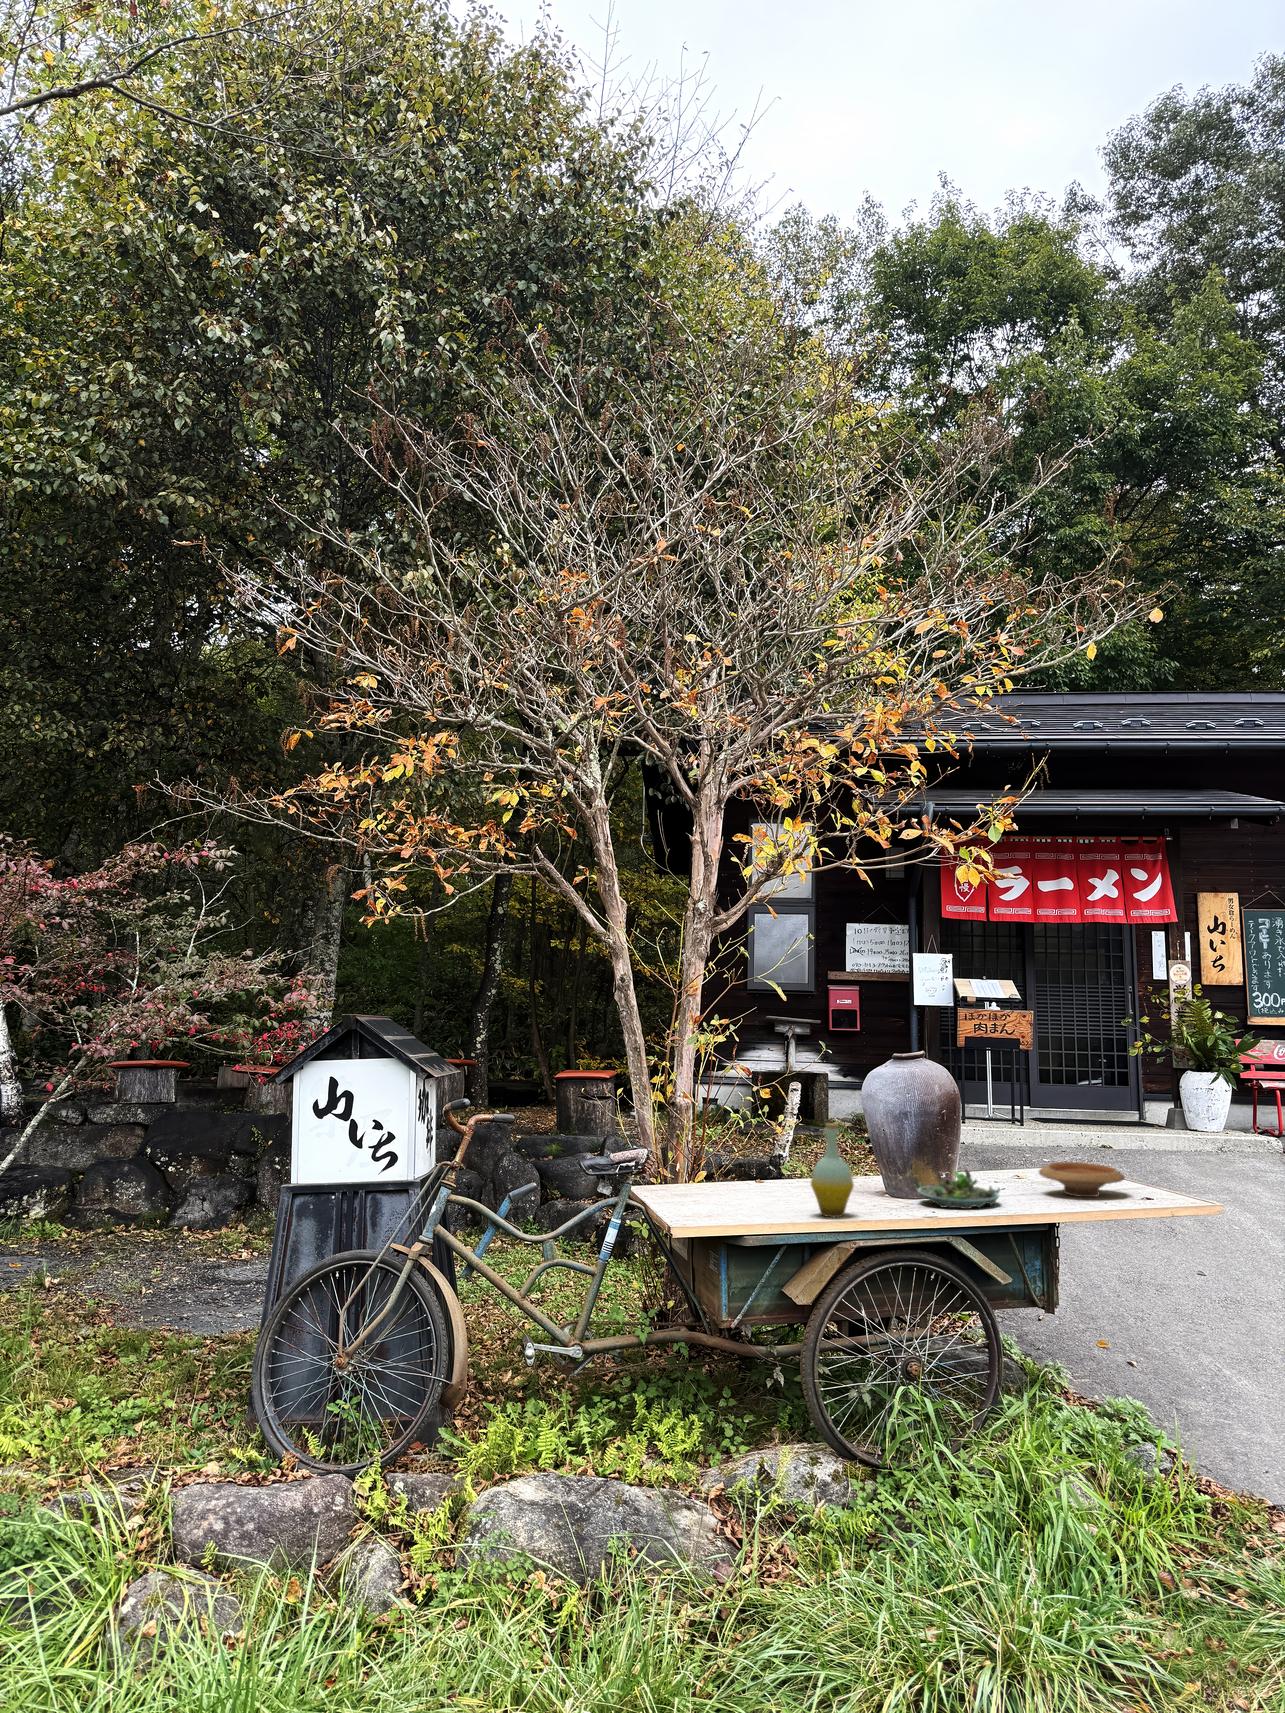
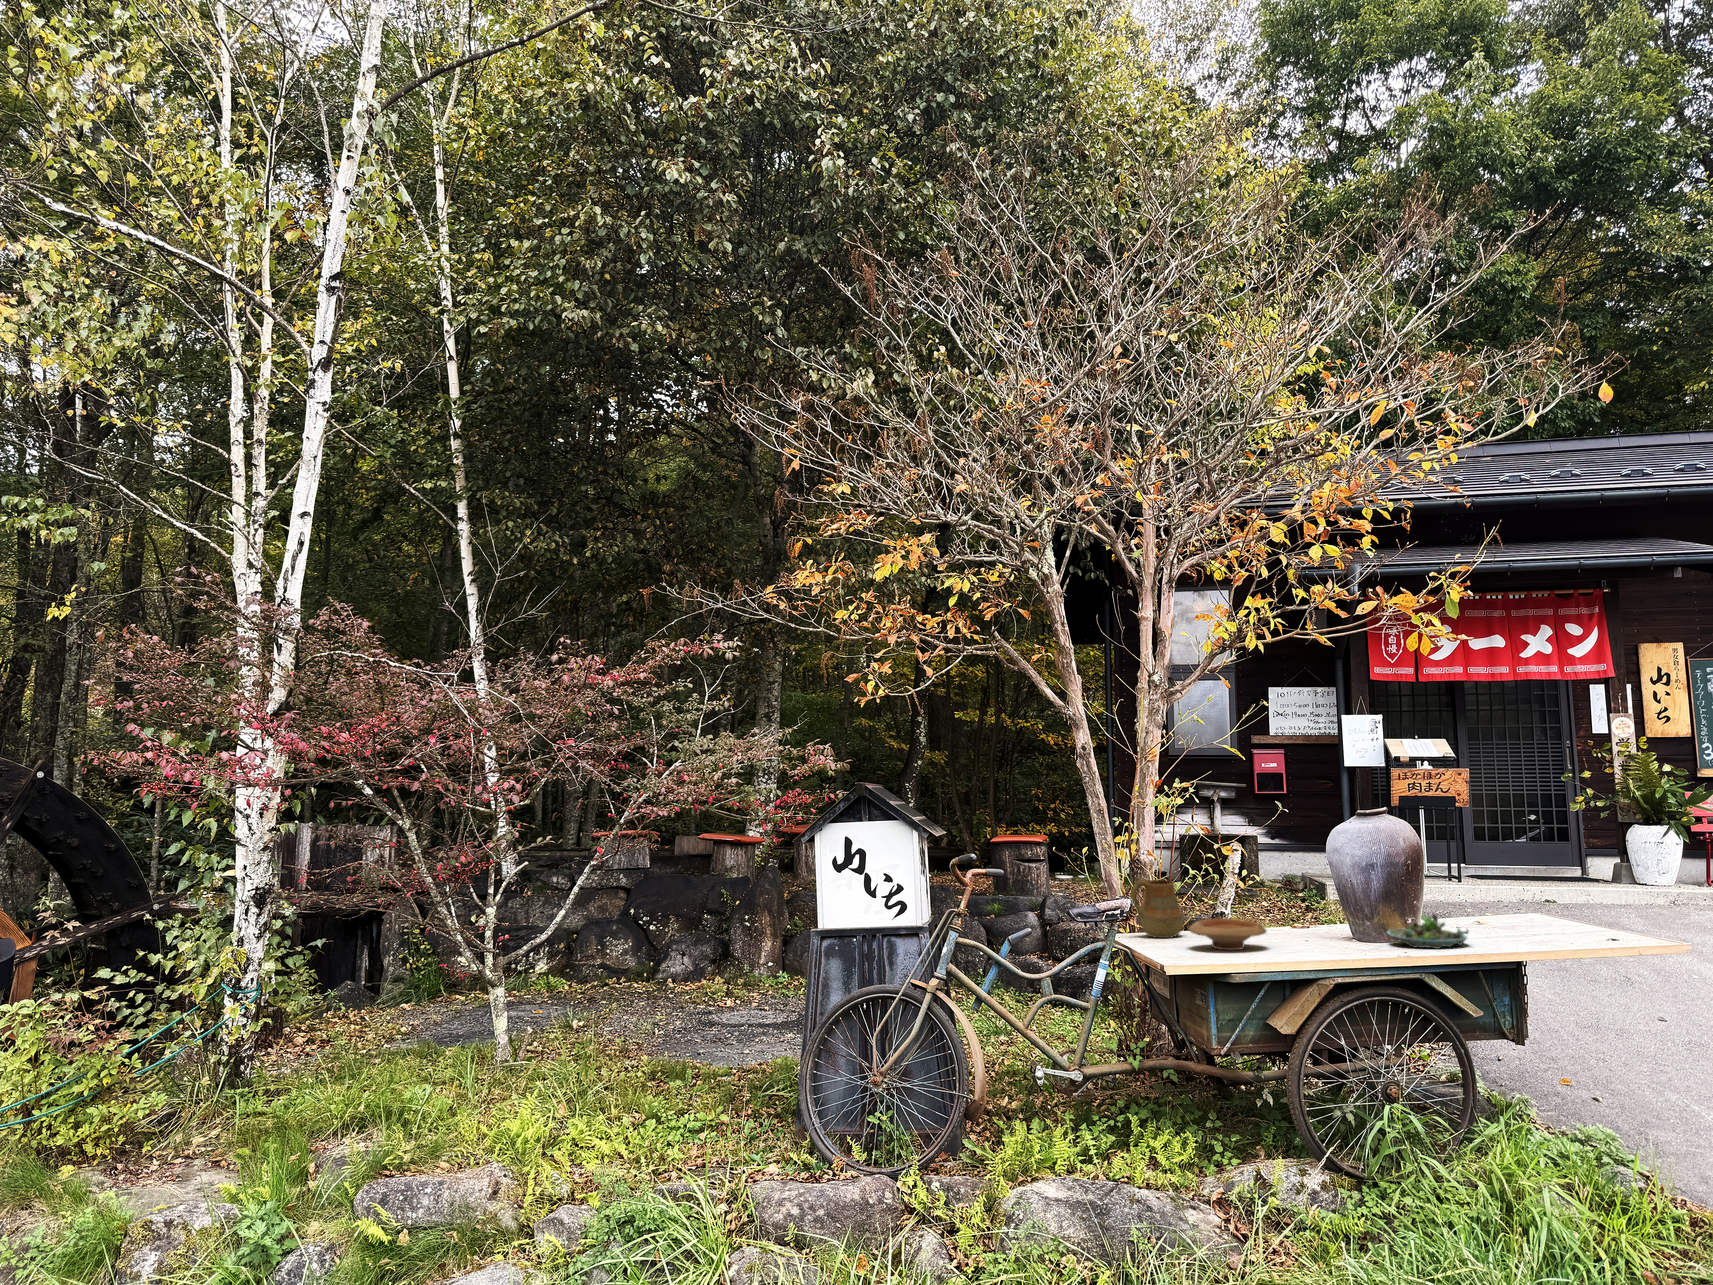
bottle: present [811,1123,854,1217] -> none [1289,872,1330,955]
pitcher: none [656,1126,711,1193] -> present [1131,879,1184,938]
wooden bowl: present [1039,1162,1125,1197] -> present [1188,918,1266,950]

